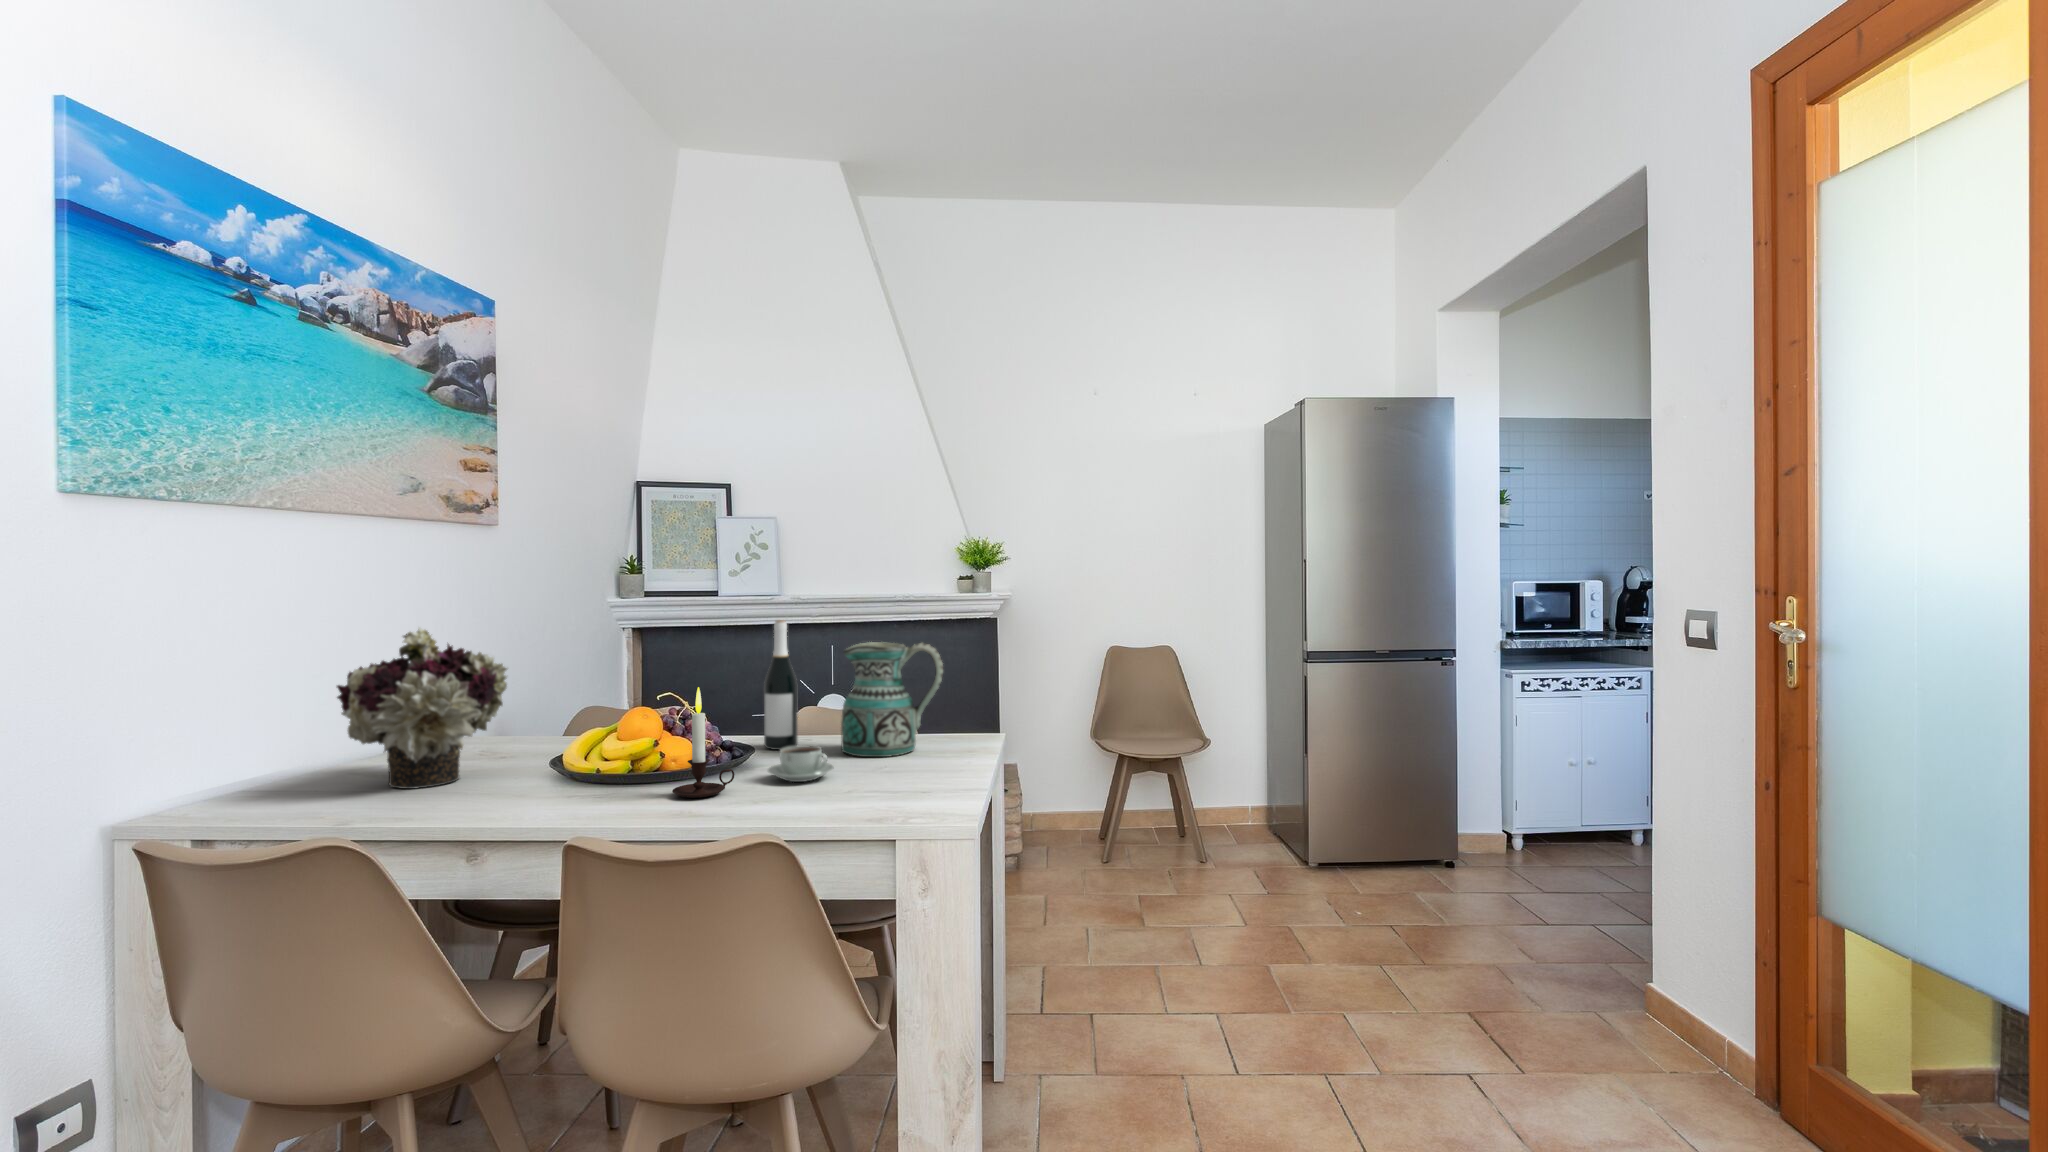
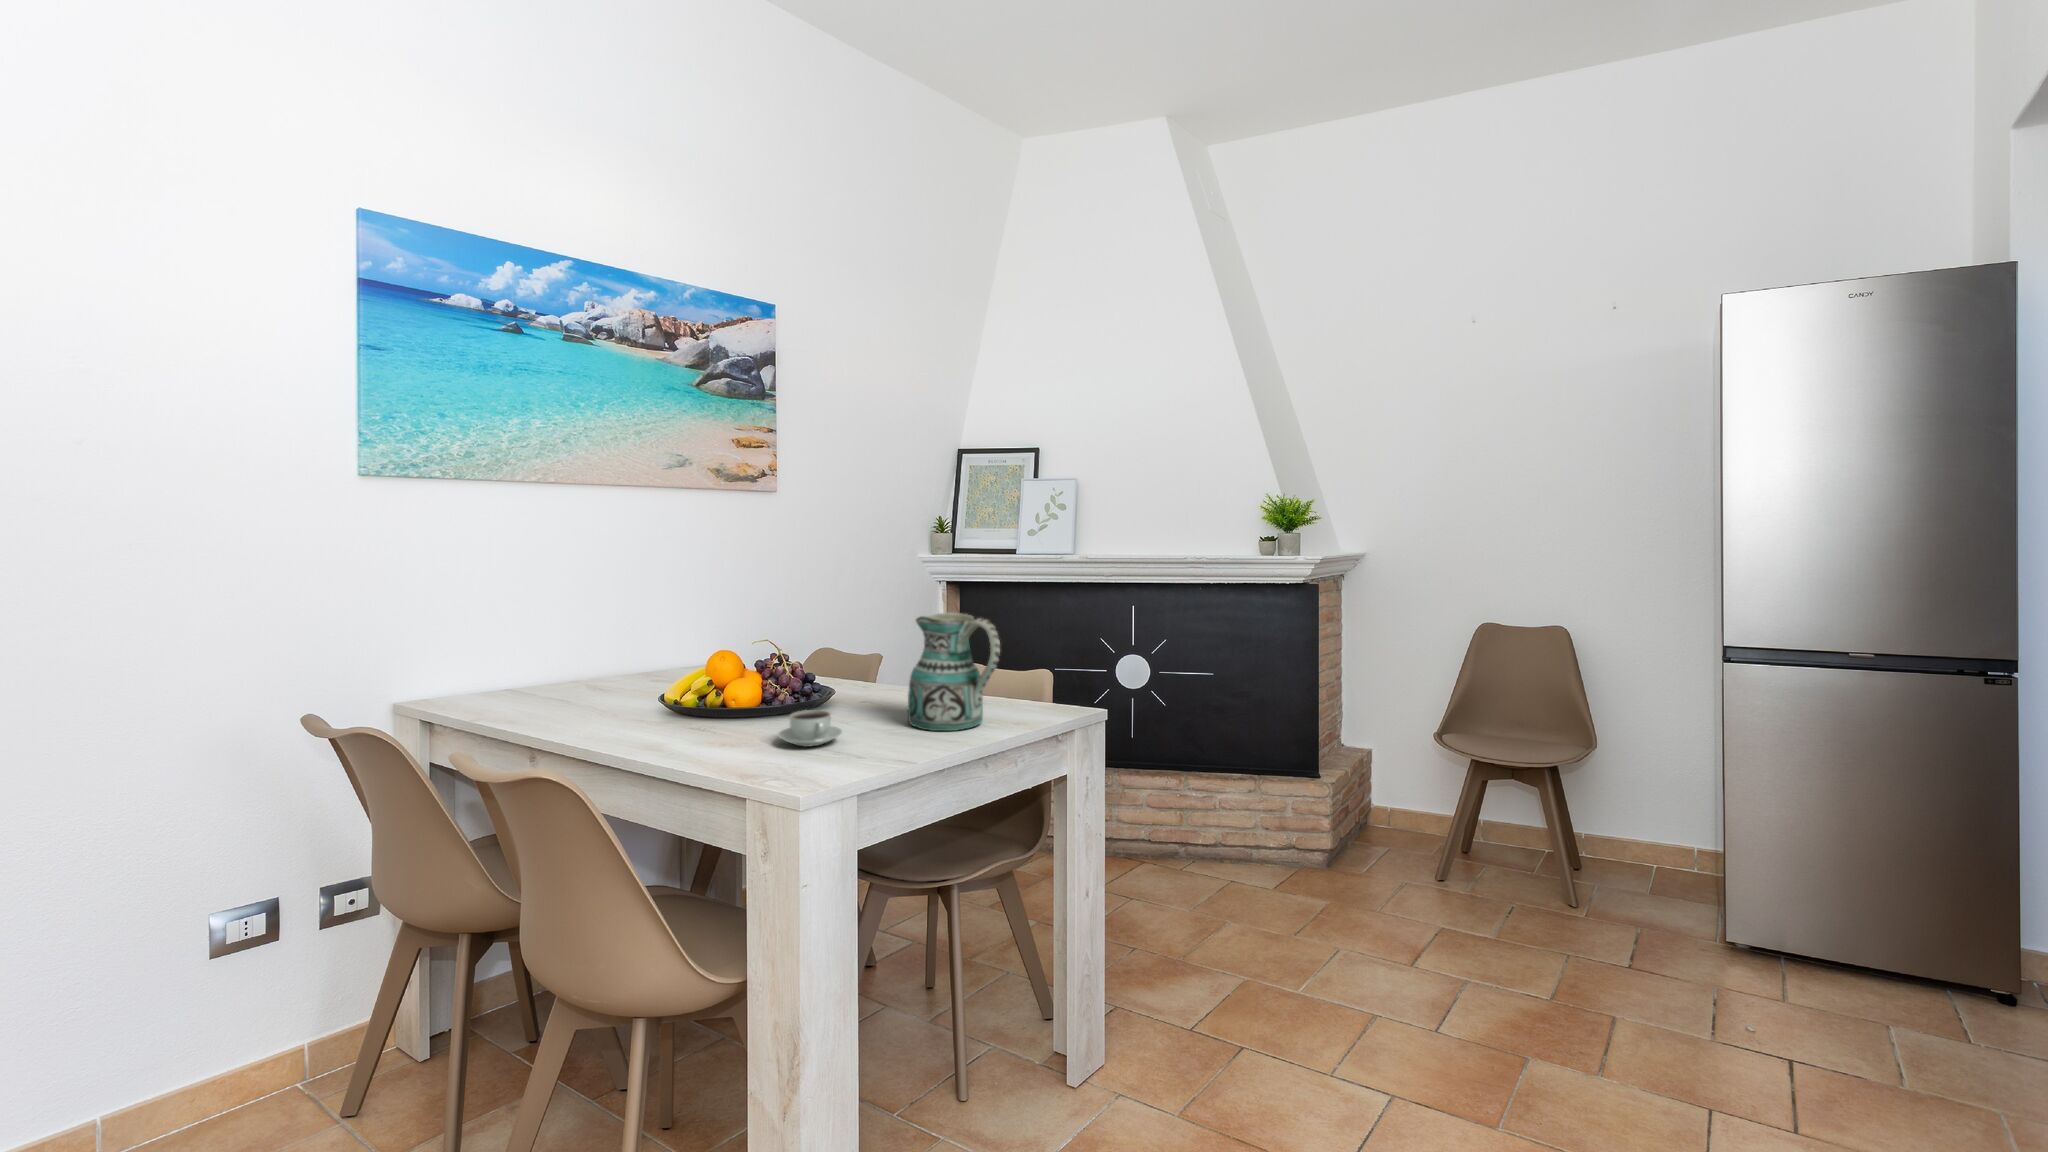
wine bottle: present [764,620,798,750] -> none [868,585,900,708]
flower arrangement: present [337,628,507,789] -> none [535,576,661,703]
candle: present [672,687,734,798] -> none [680,647,741,748]

